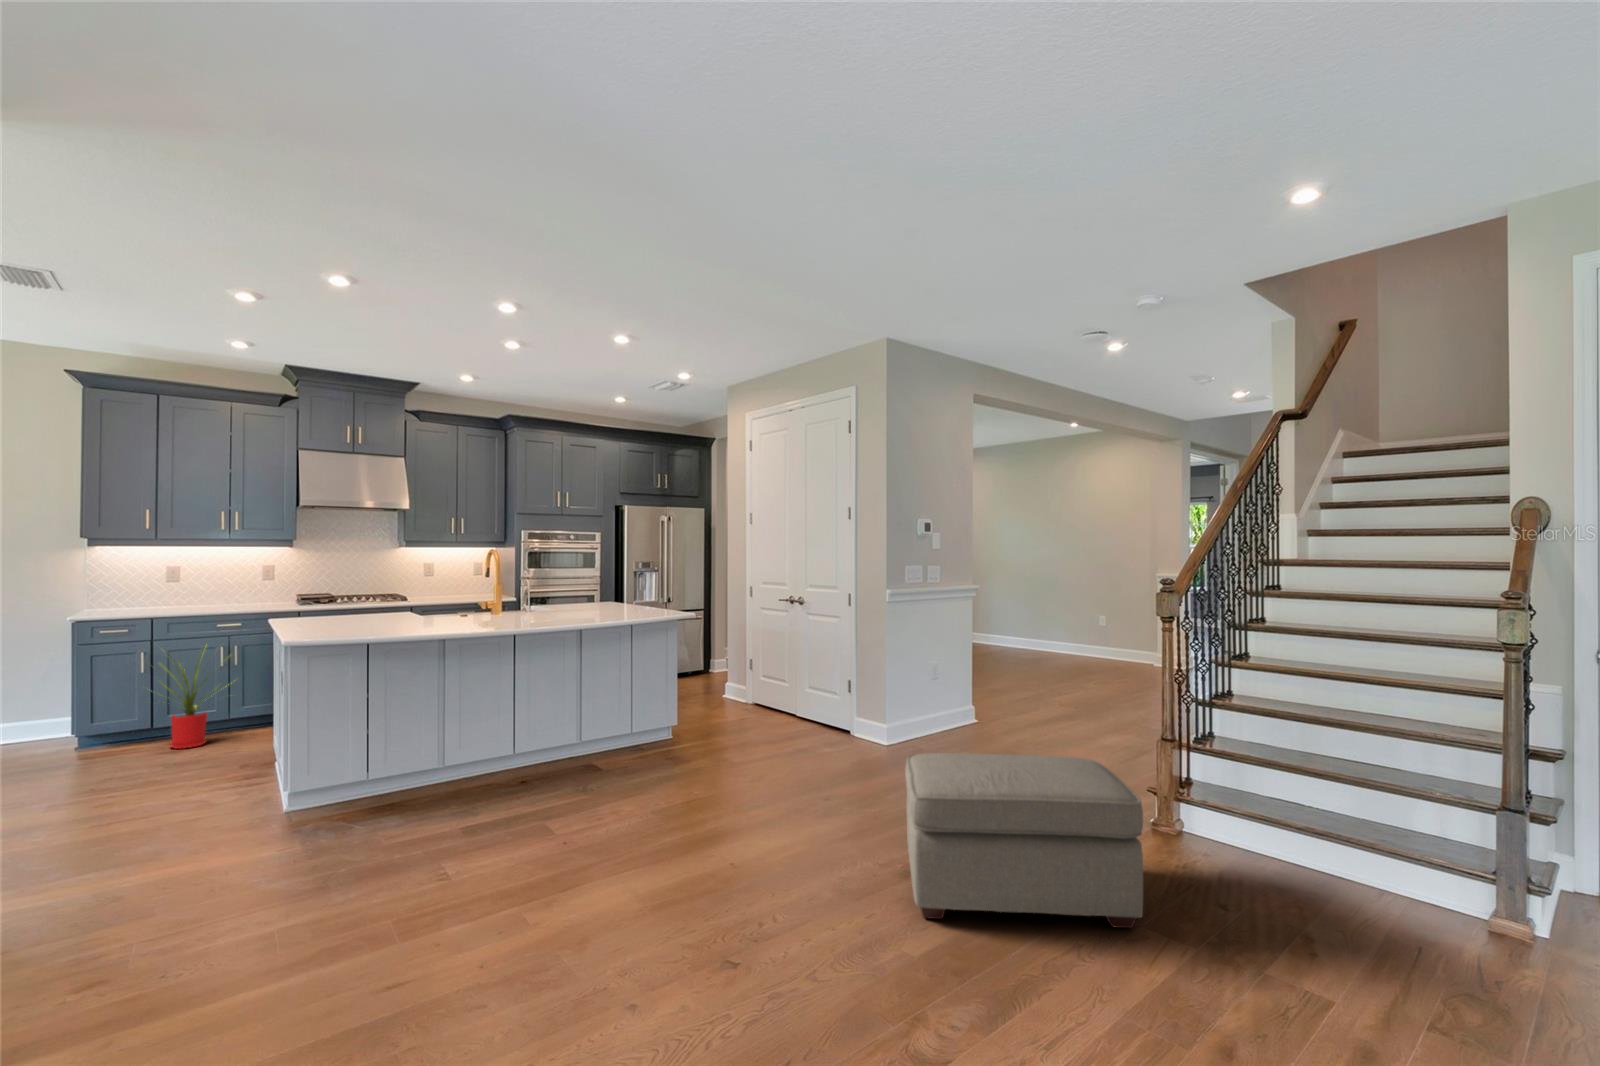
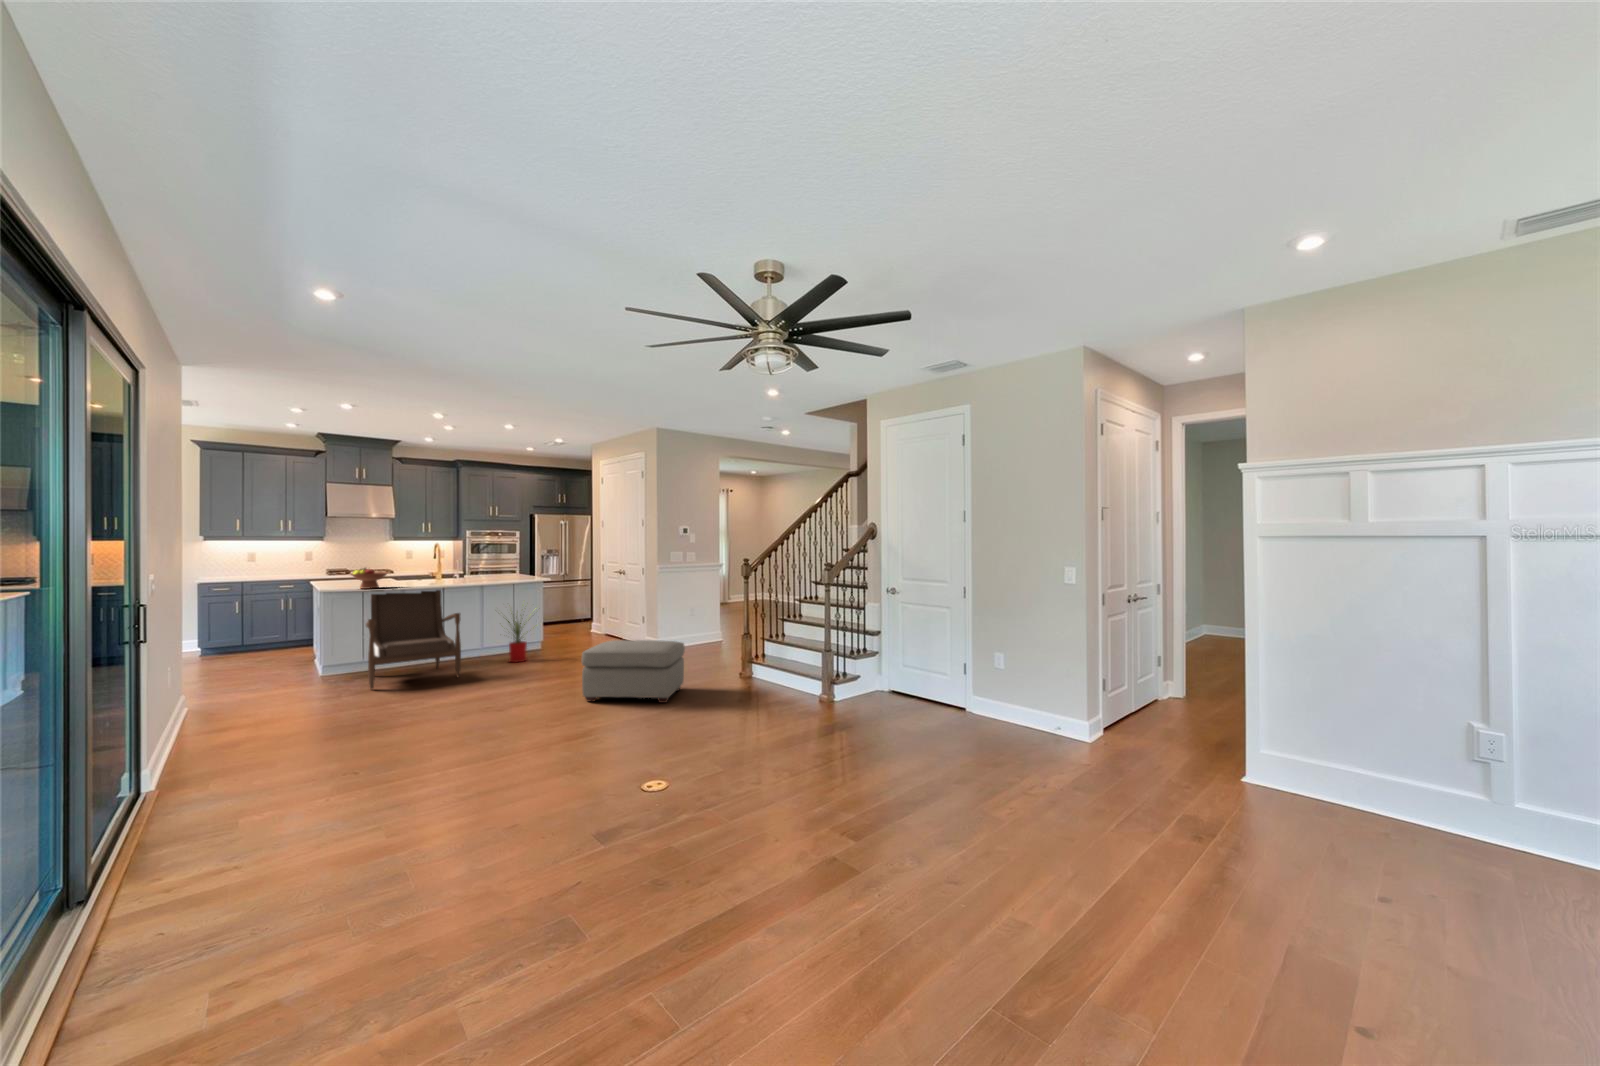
fruit bowl: none [346,589,420,631] -> present [351,568,388,589]
armchair: none [385,627,570,860] -> present [366,590,461,689]
house plant: present [165,655,214,749] -> present [506,613,527,662]

